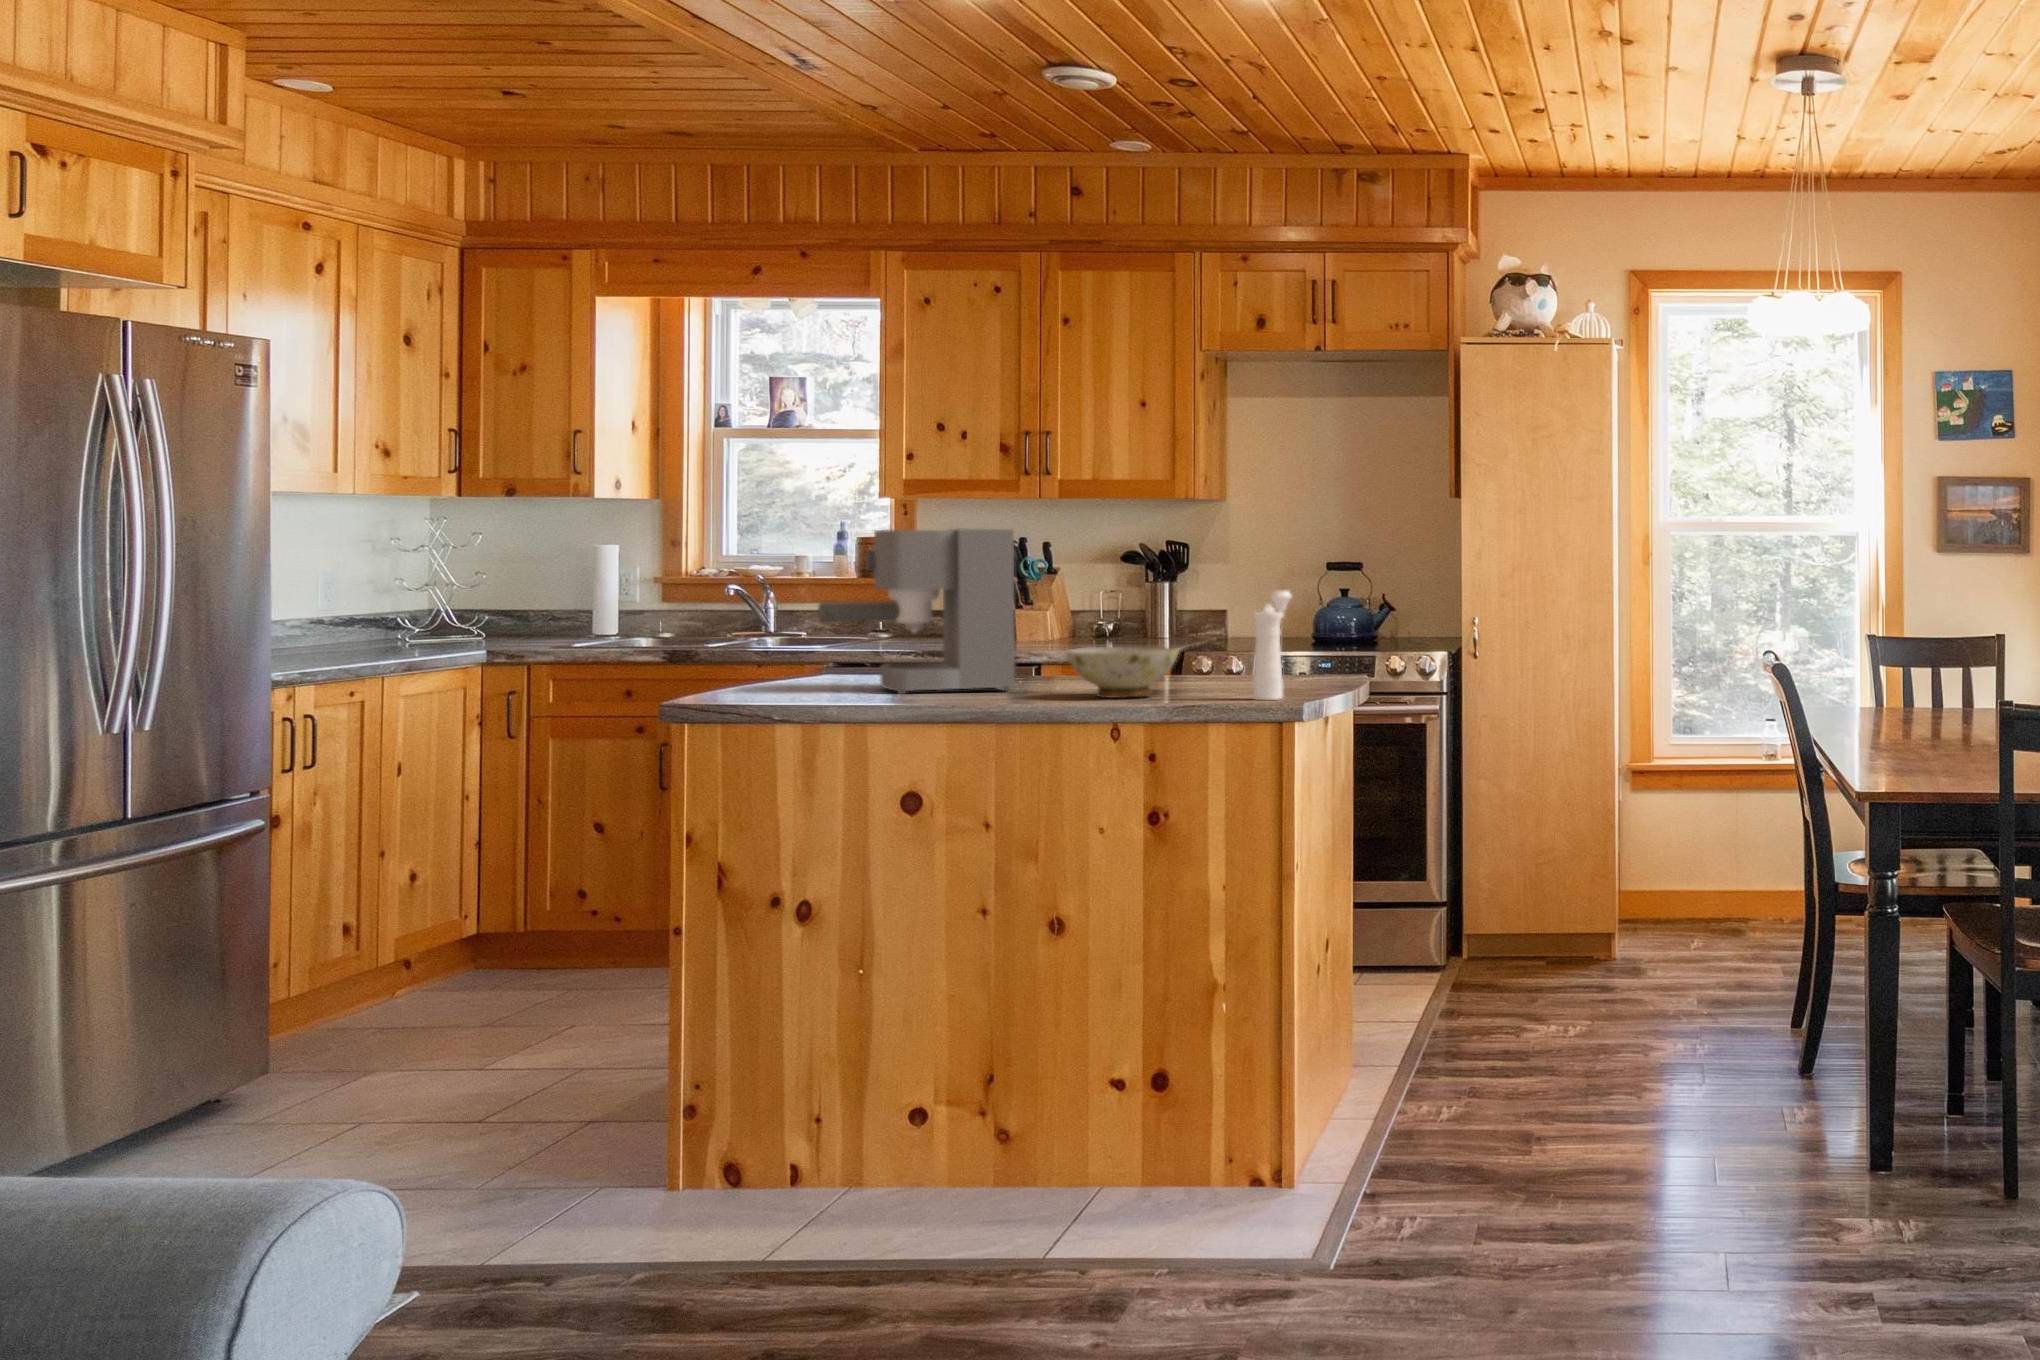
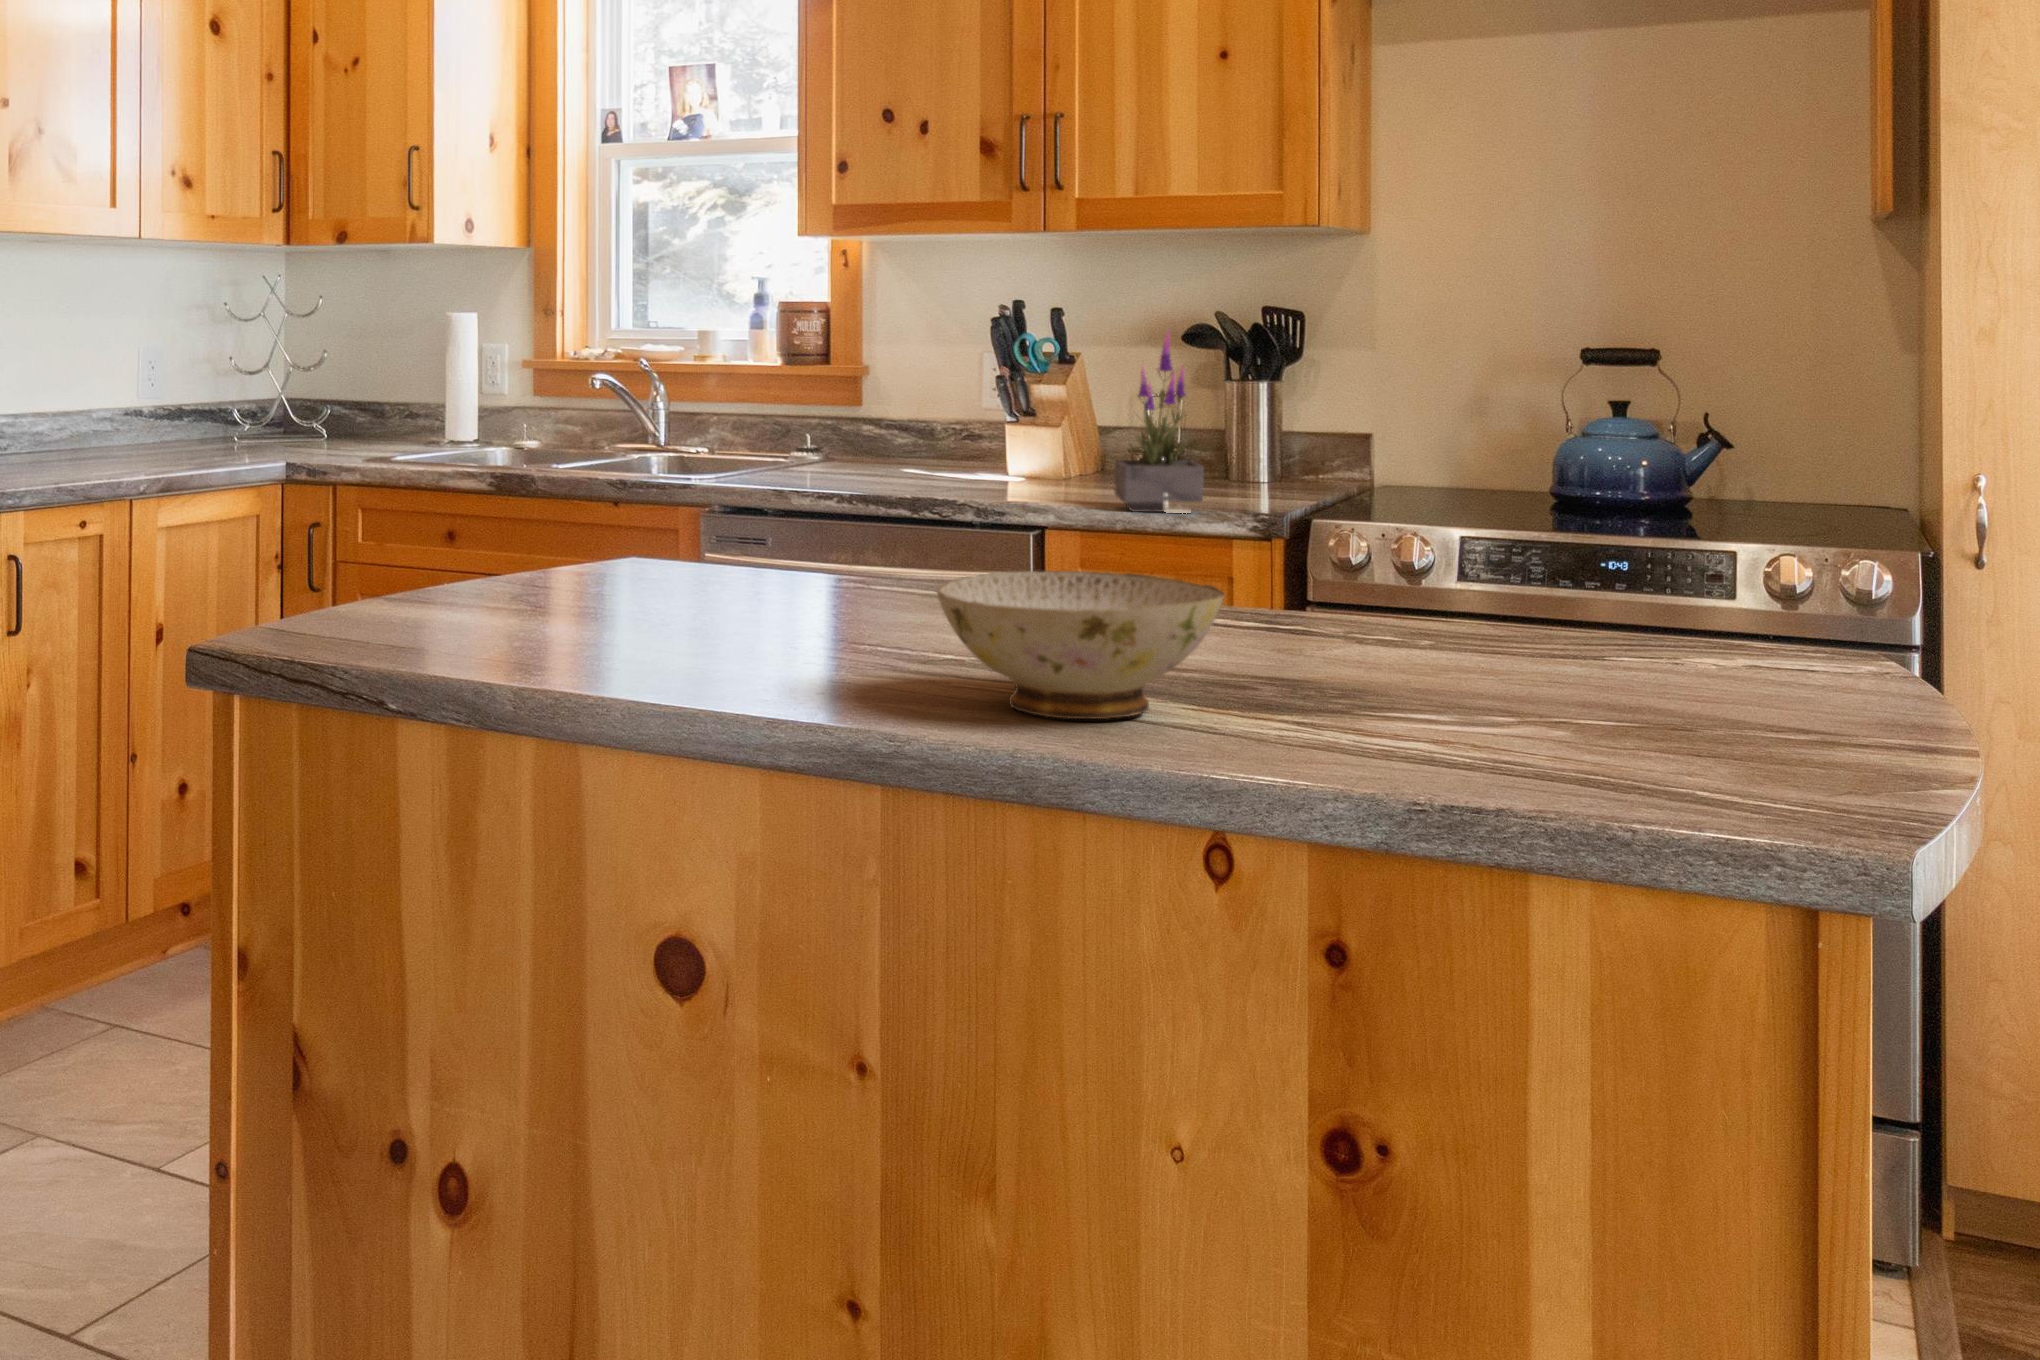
coffee maker: present [818,528,1015,694] -> none [469,283,857,653]
potted plant: none [1082,553,1135,658] -> present [1114,332,1204,512]
pepper mill: present [1253,591,1291,700] -> none [1421,446,1545,768]

